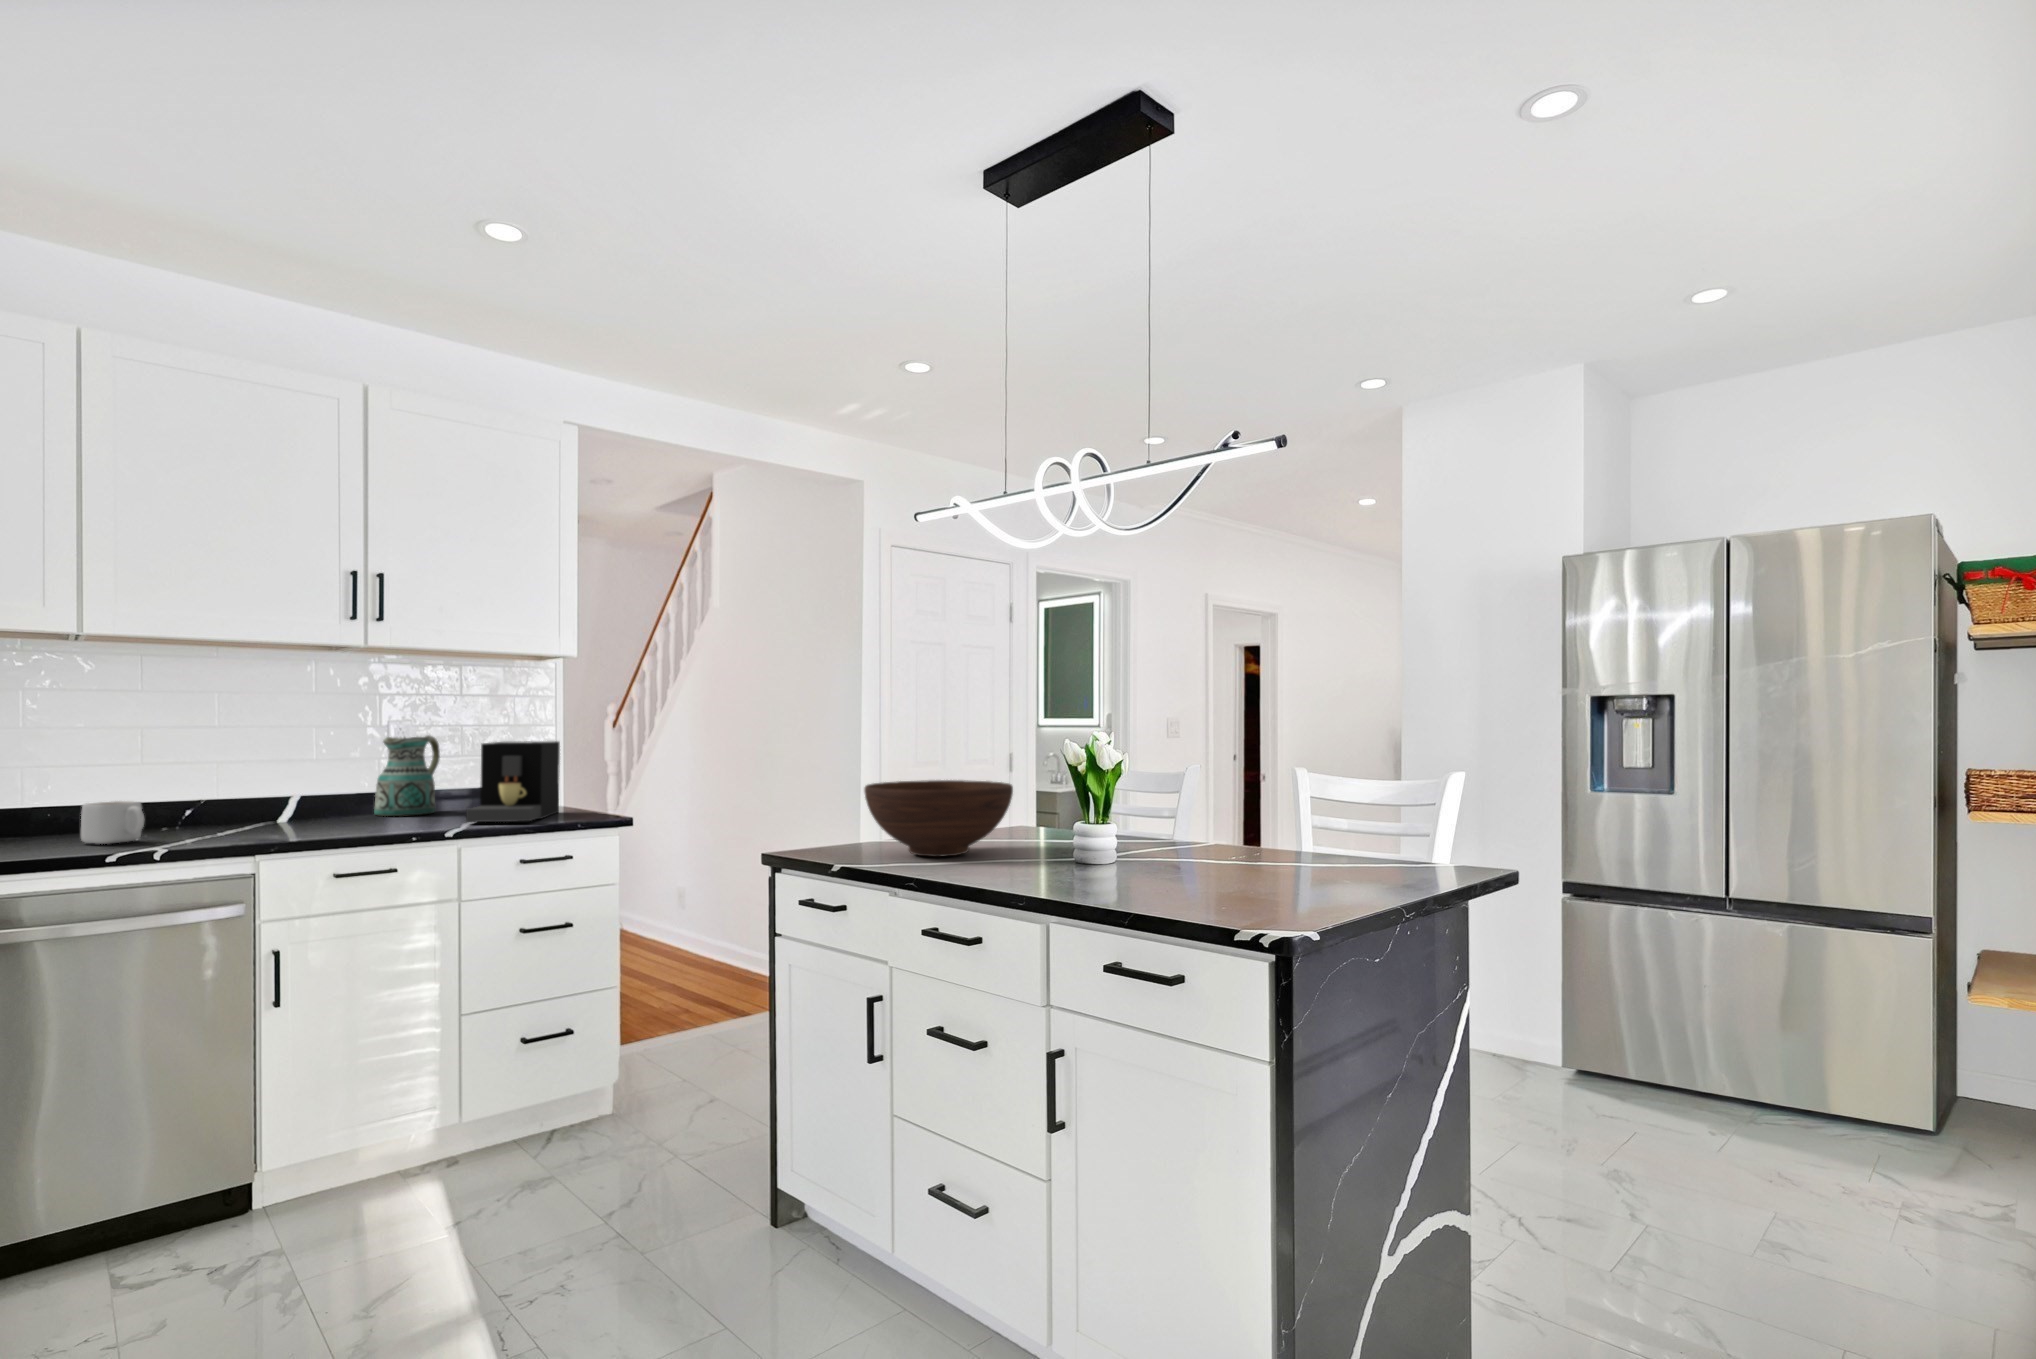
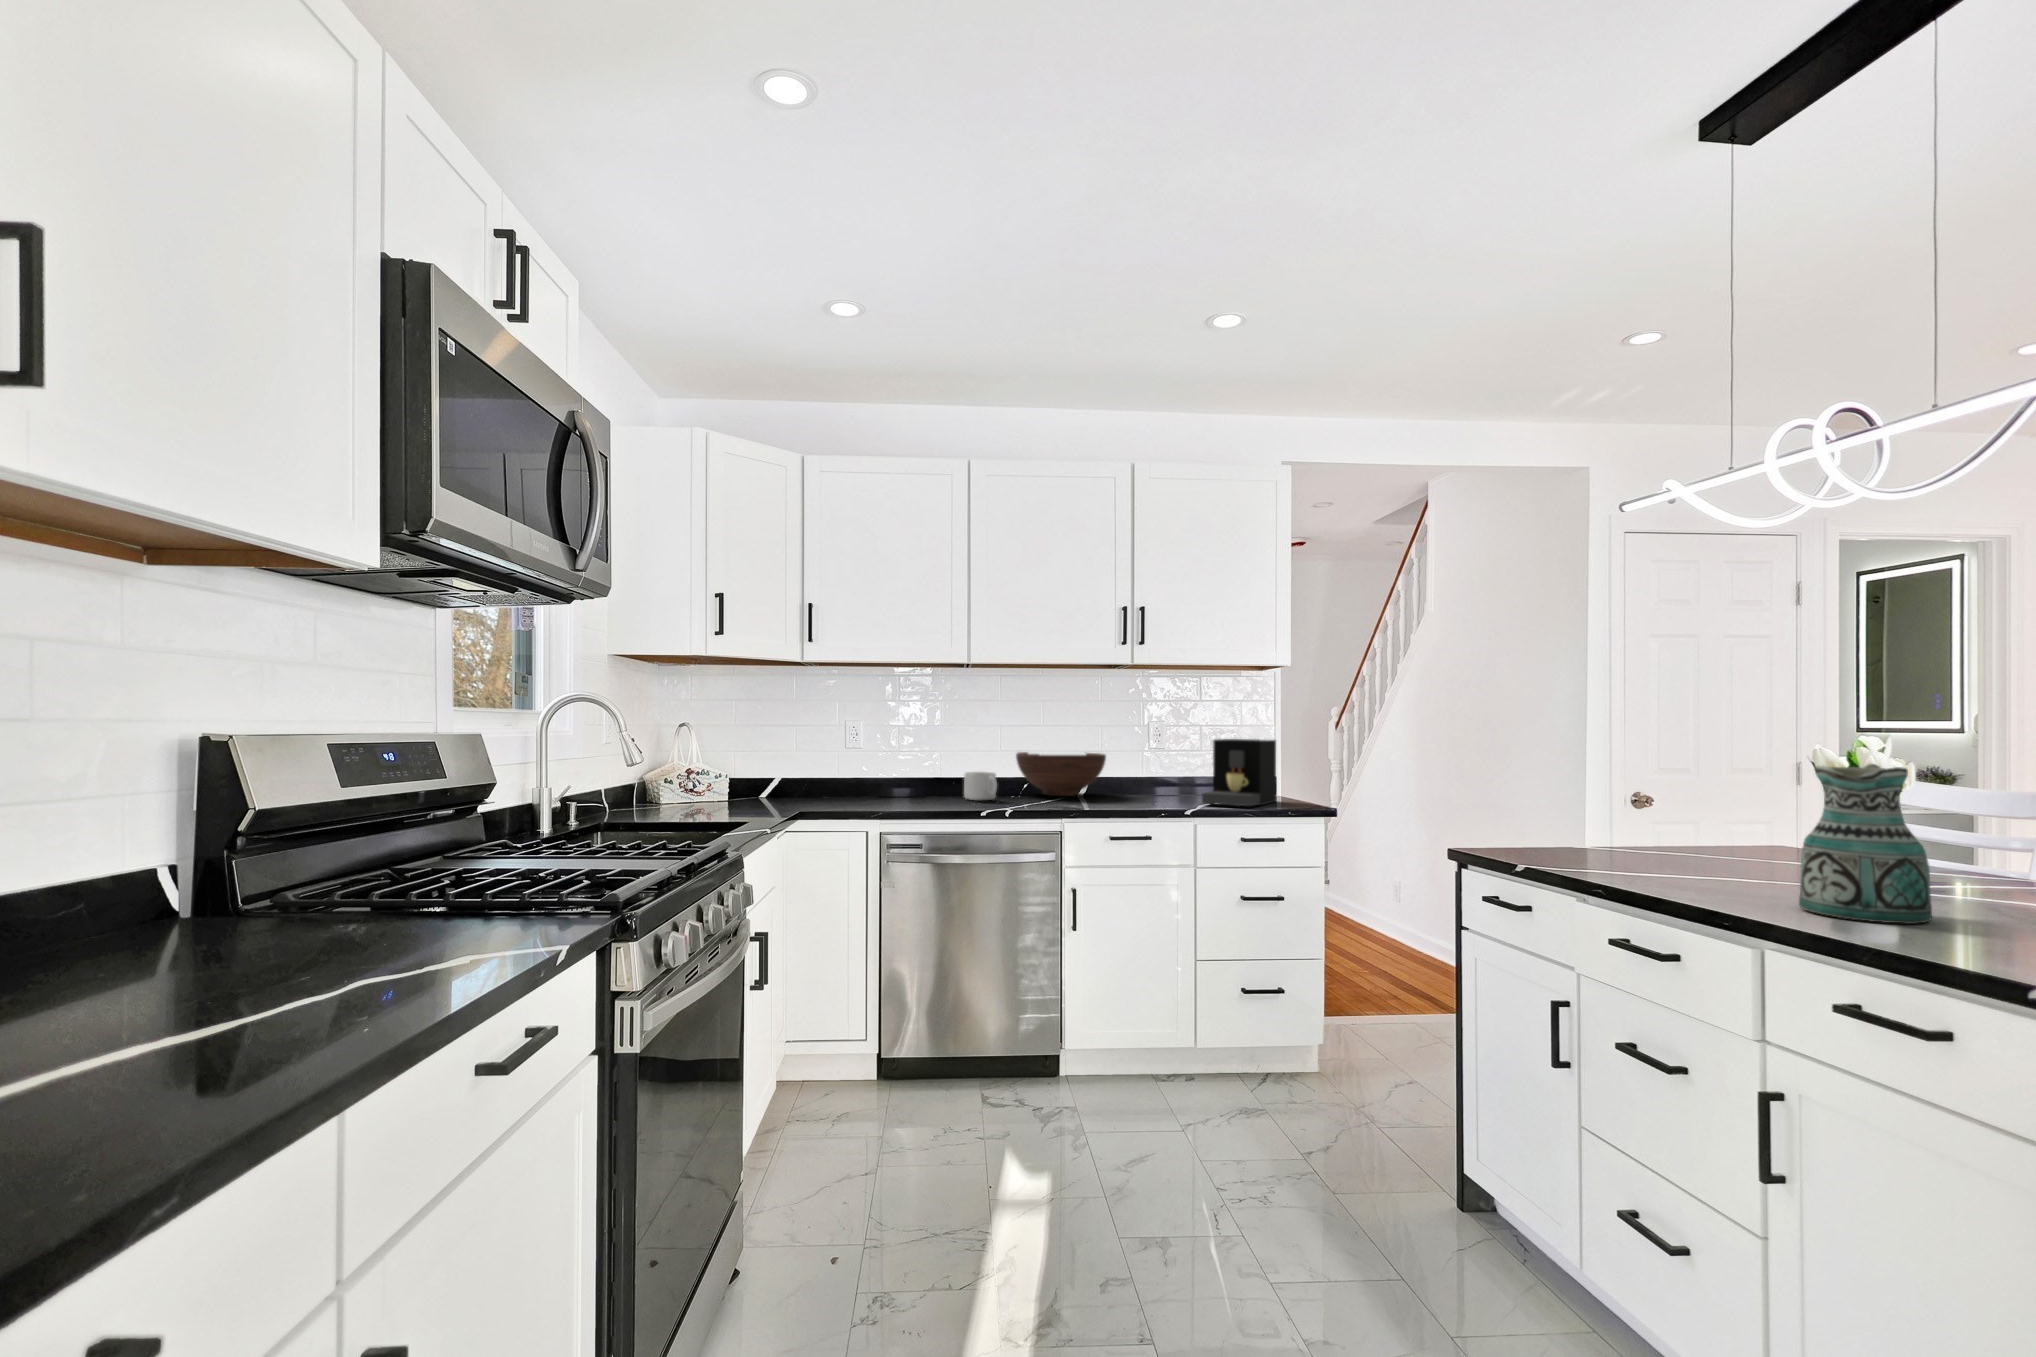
ceramic pitcher: present [374,735,440,816] -> present [1799,764,1932,924]
fruit bowl: present [864,780,1013,857] -> present [1016,752,1106,796]

